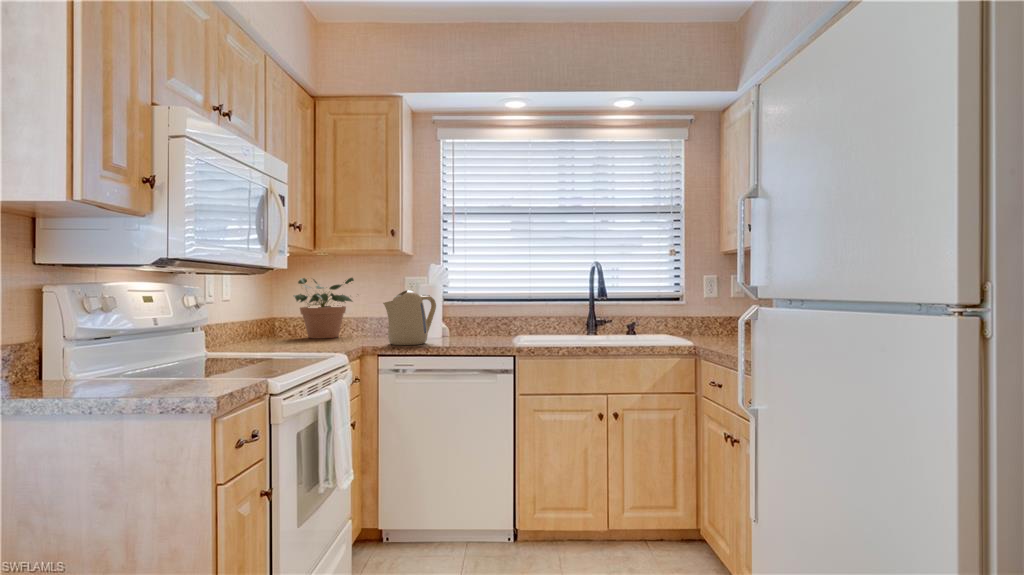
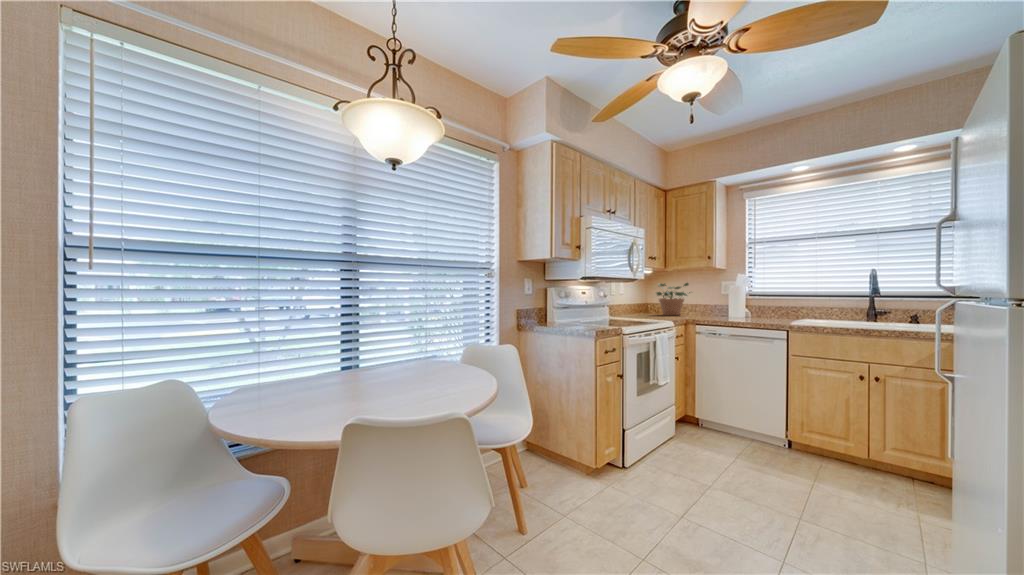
kettle: present [383,290,436,345] -> none [697,289,733,320]

